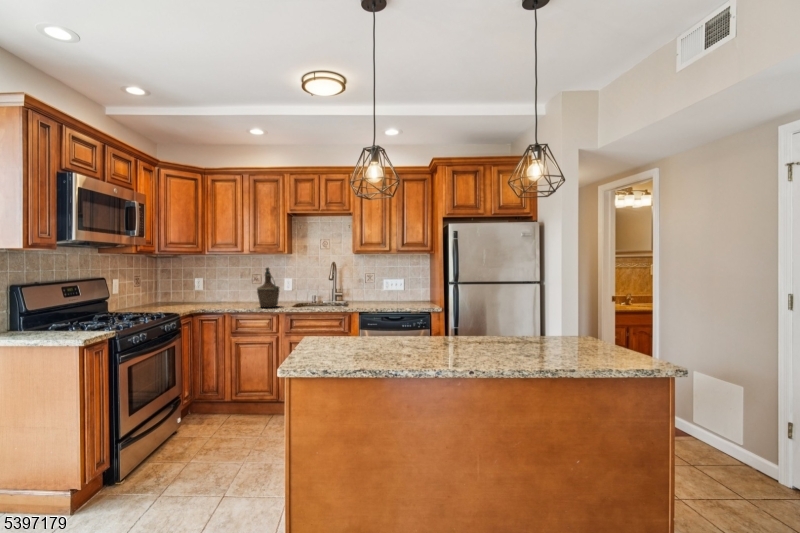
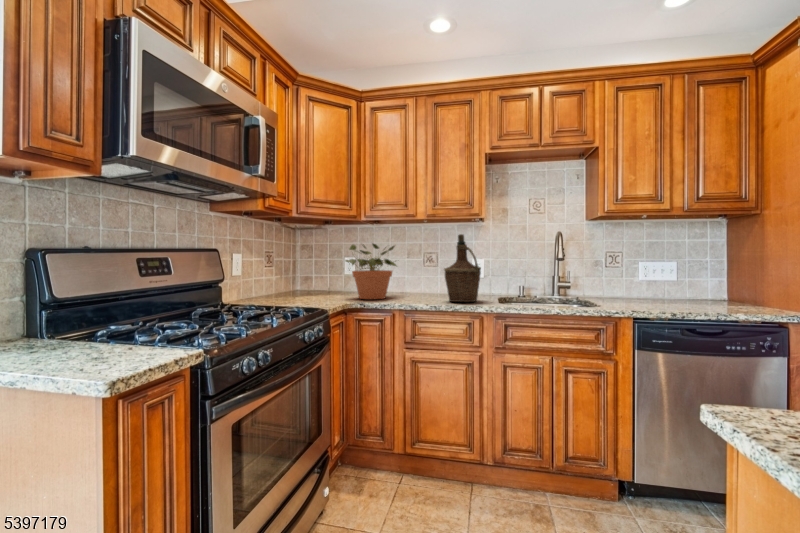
potted plant: none [193,271,235,307] -> present [345,244,396,299]

